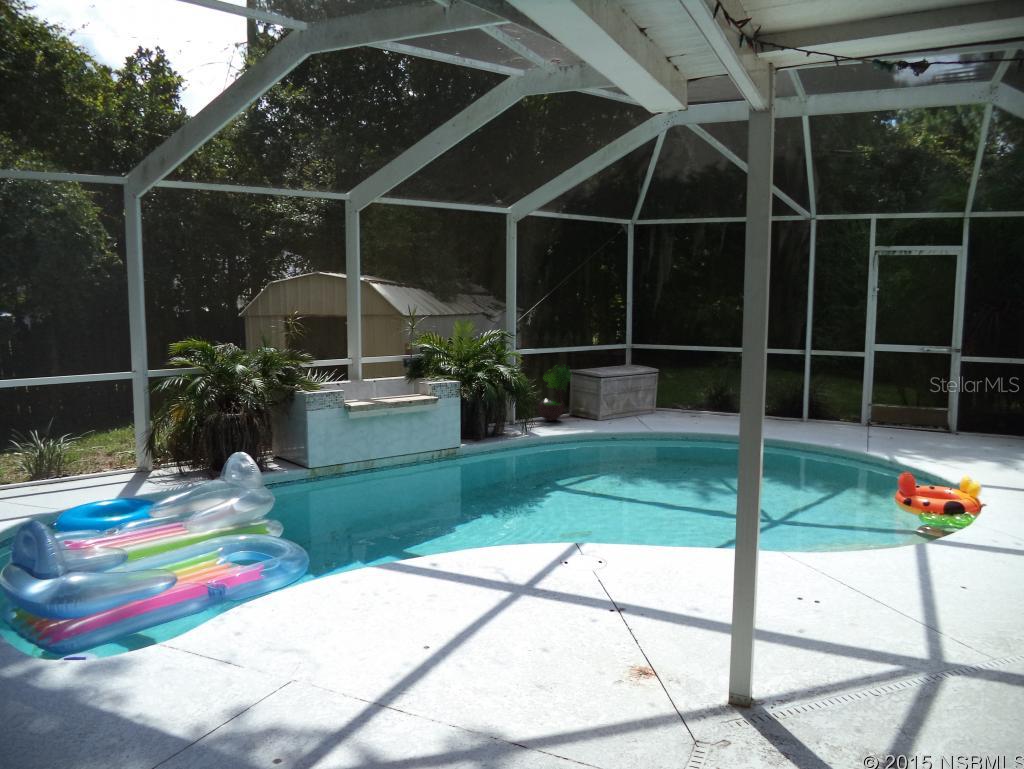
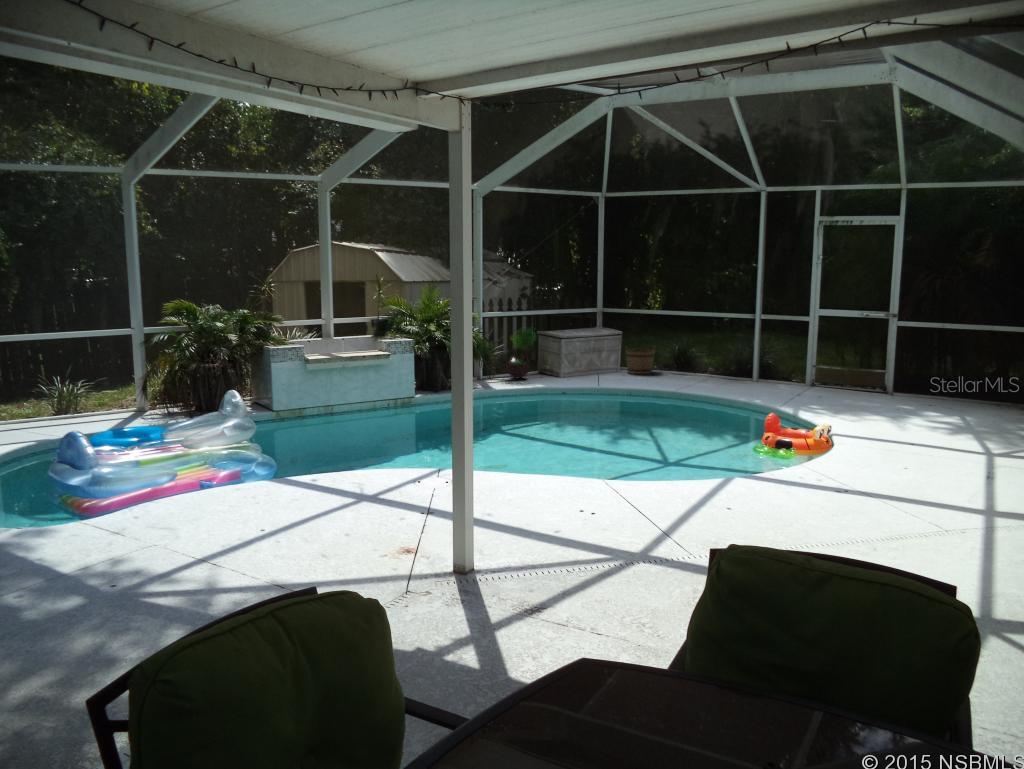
bucket: none [658,383,690,414] -> present [626,349,655,374]

